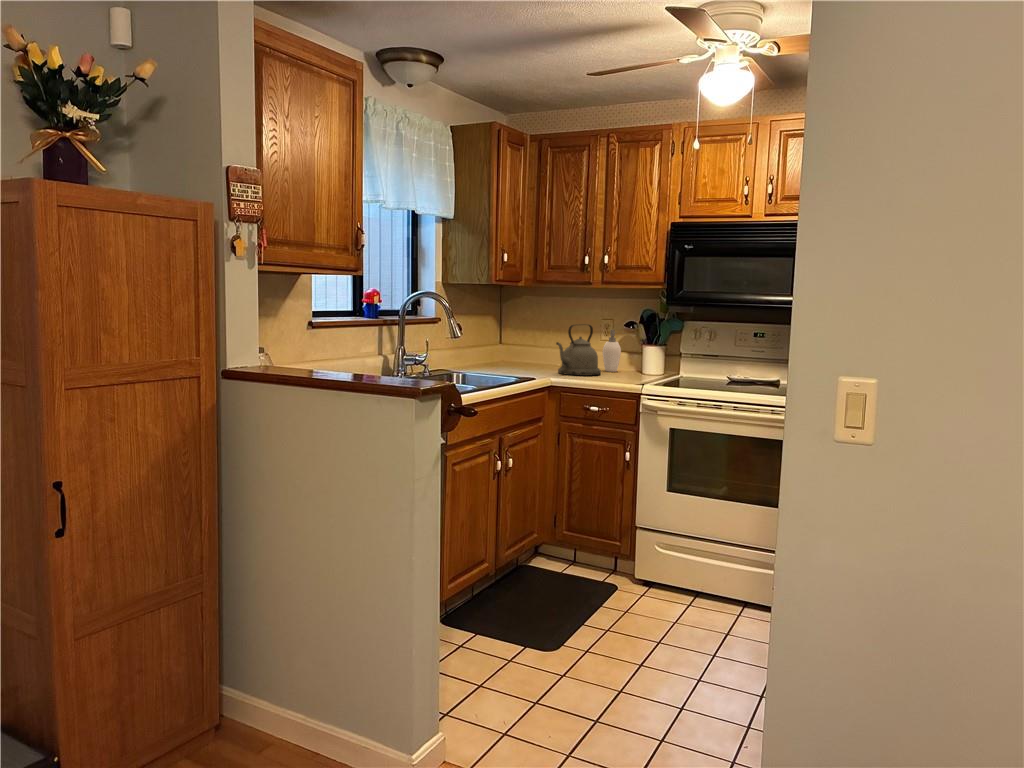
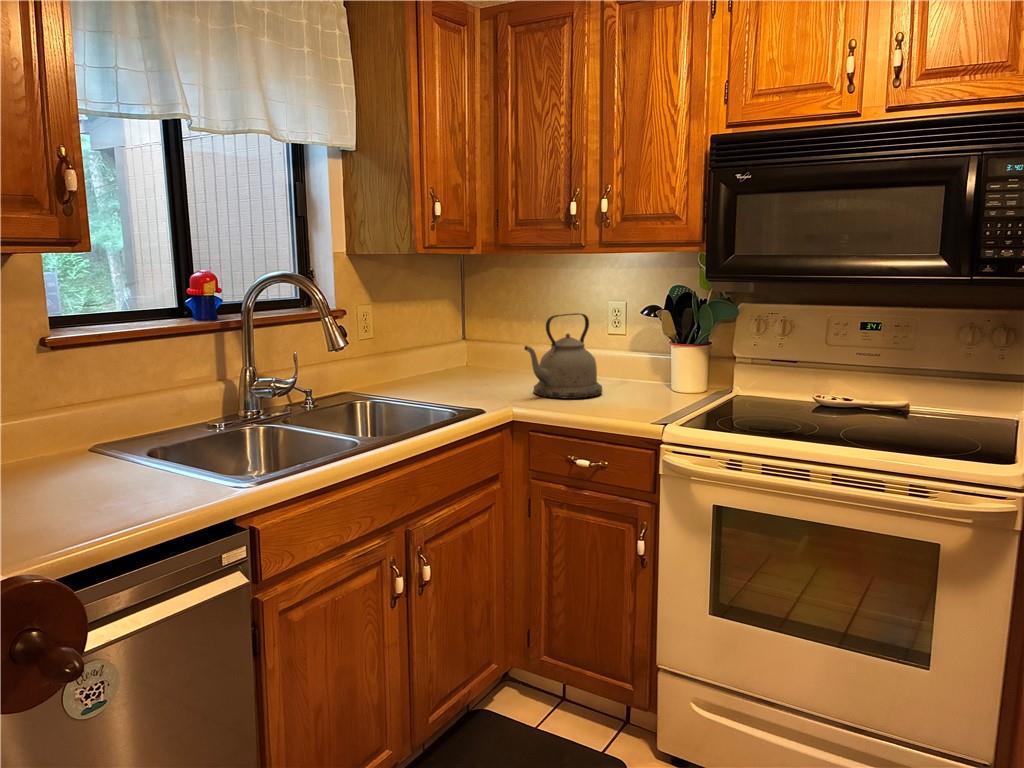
soap dispenser: present [603,330,621,372] -> none [608,319,645,385]

